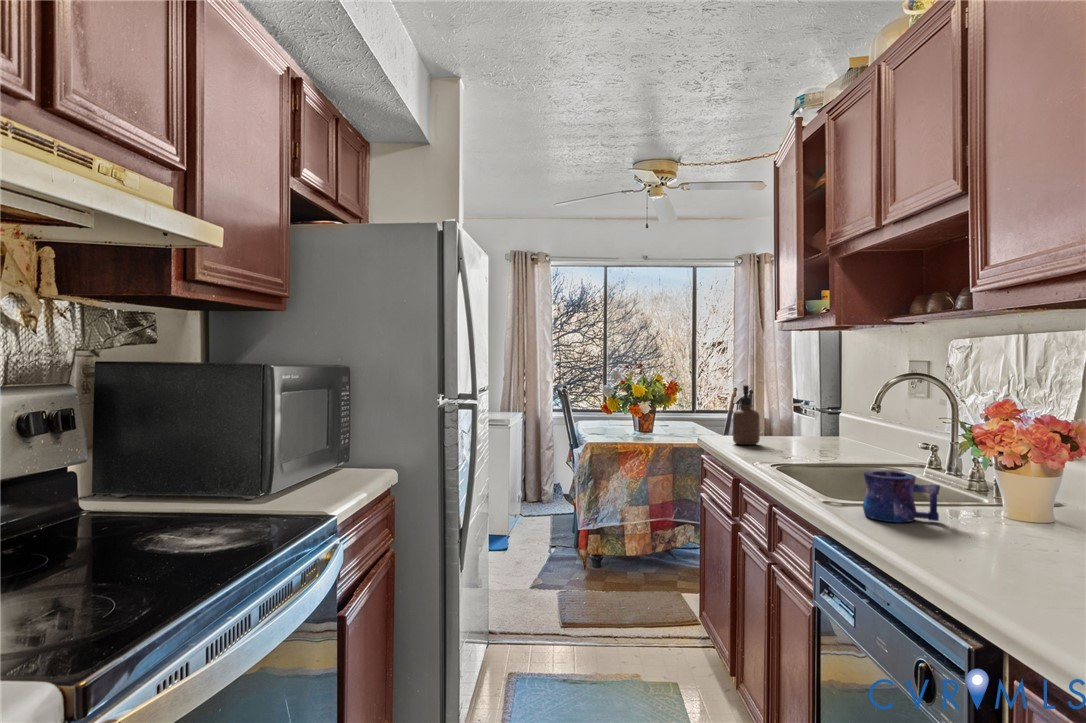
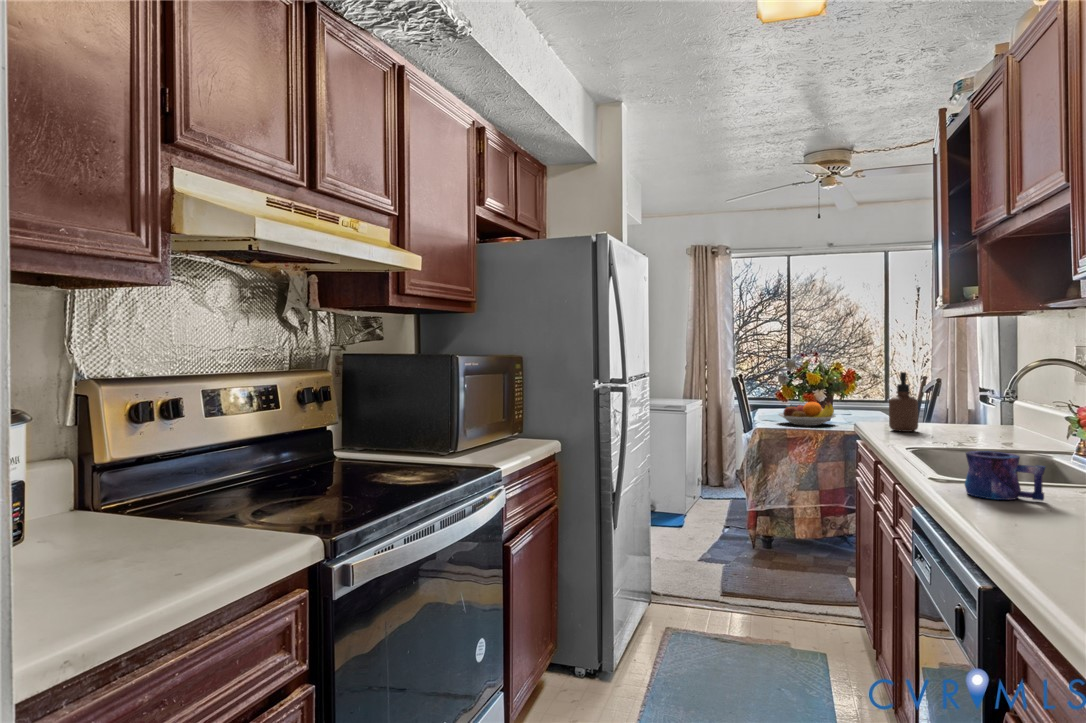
fruit bowl: none [606,414,661,438] -> present [778,402,836,426]

